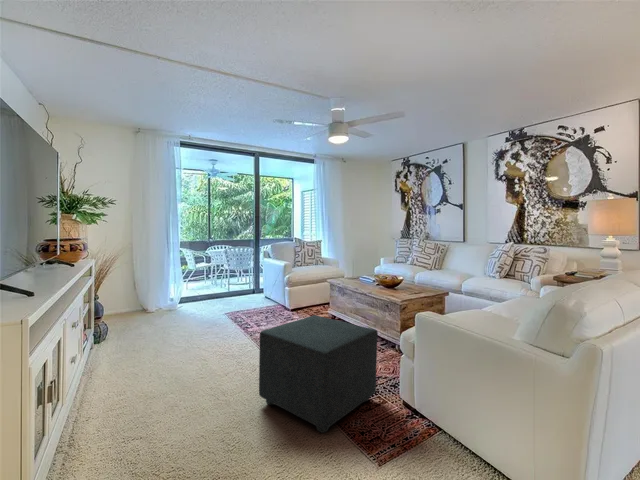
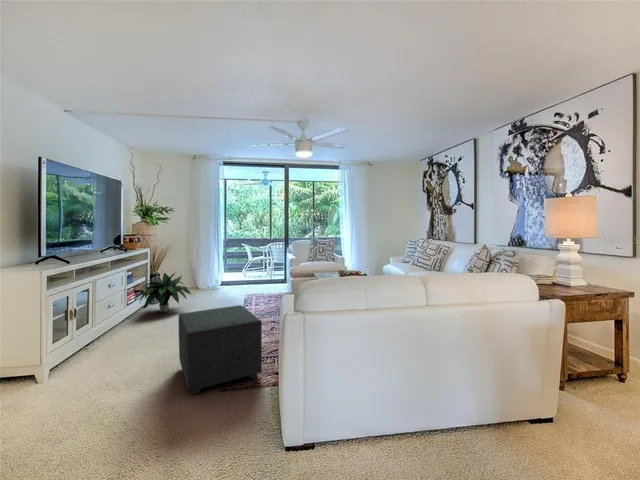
potted plant: none [92,281,171,338] -> present [139,273,191,312]

